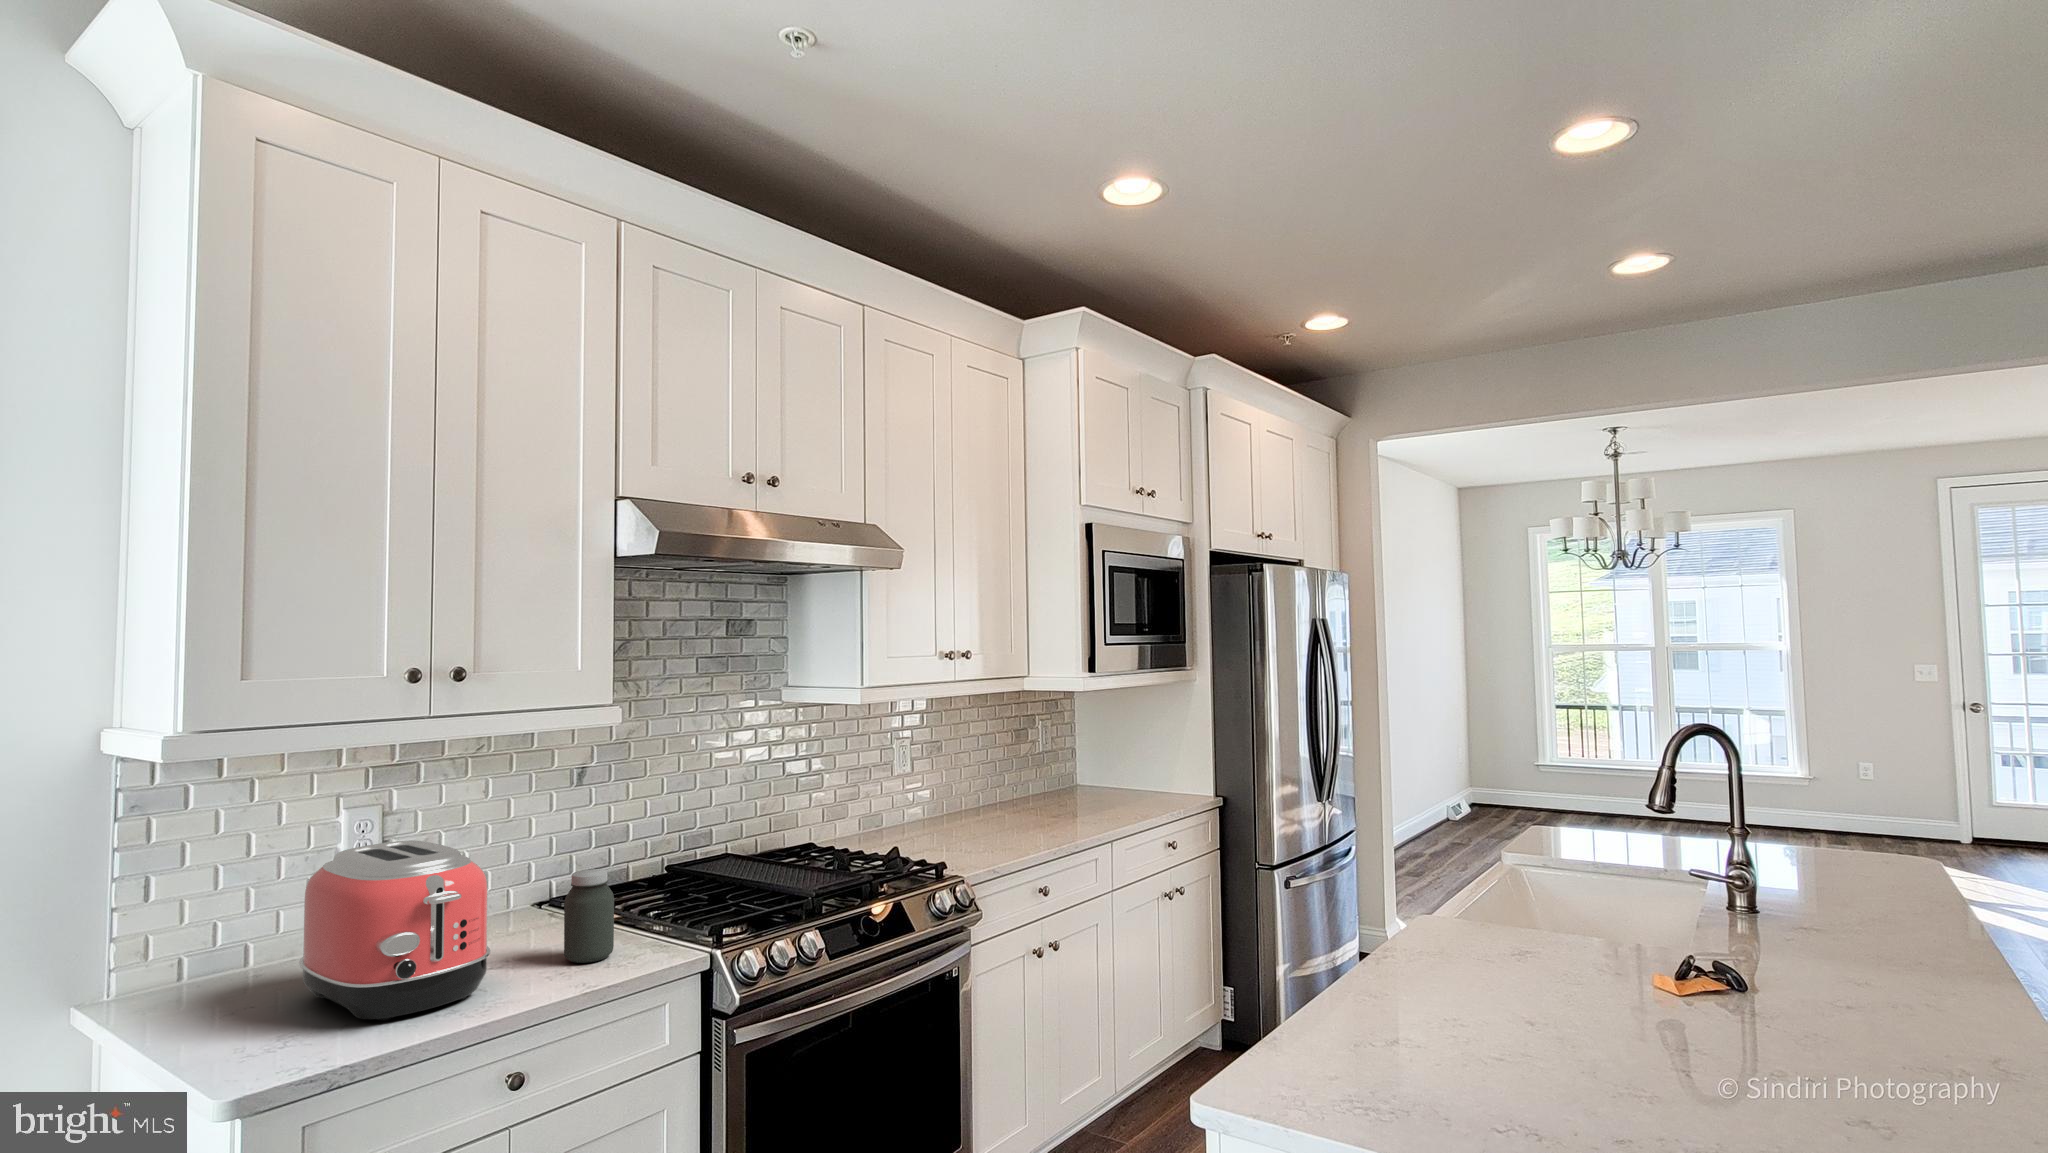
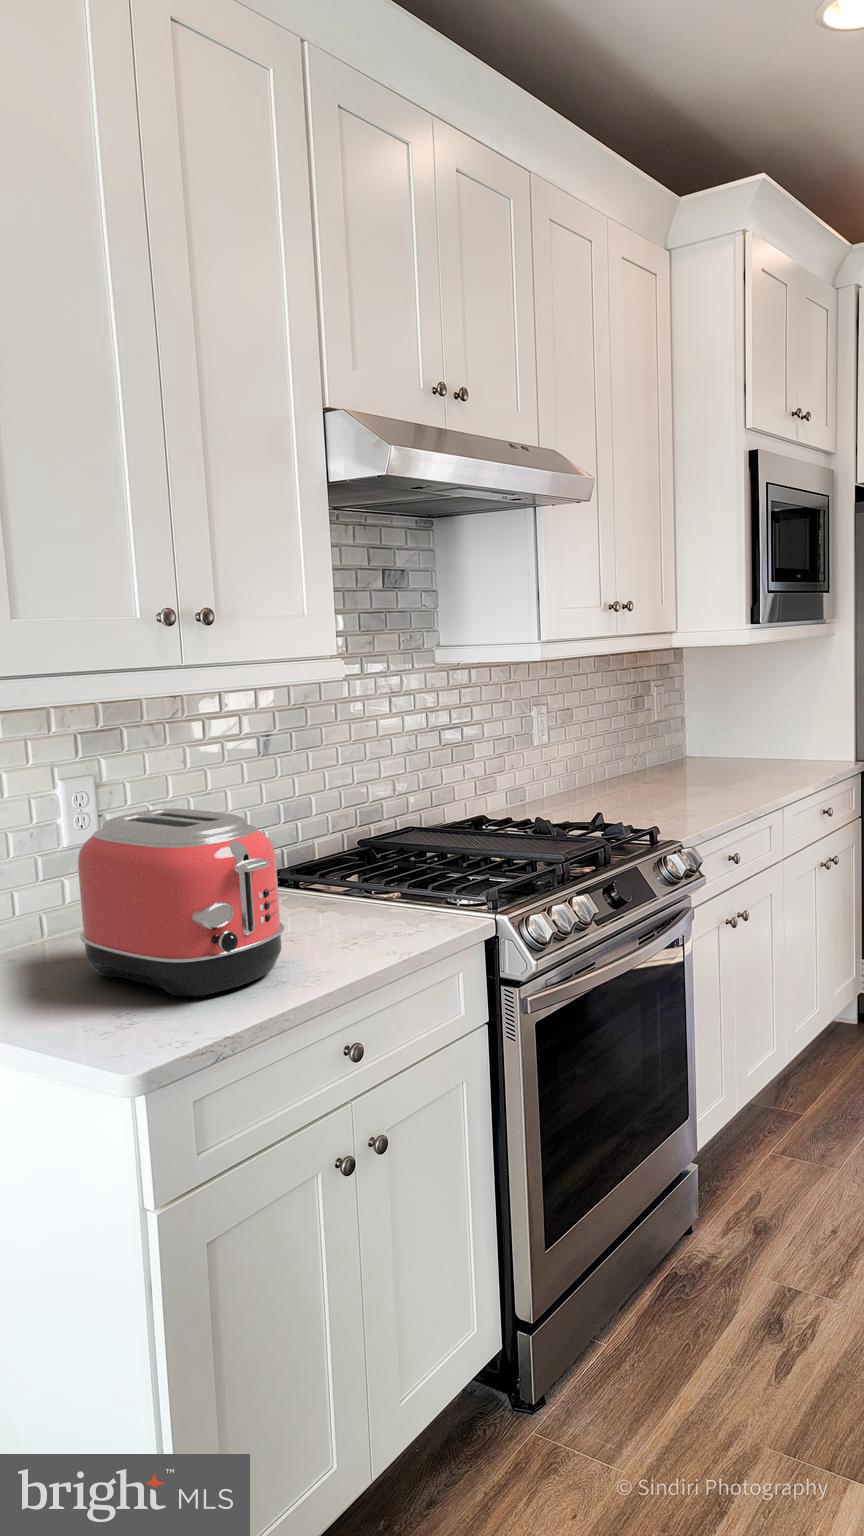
jar: present [564,869,614,963] -> none [327,837,380,937]

